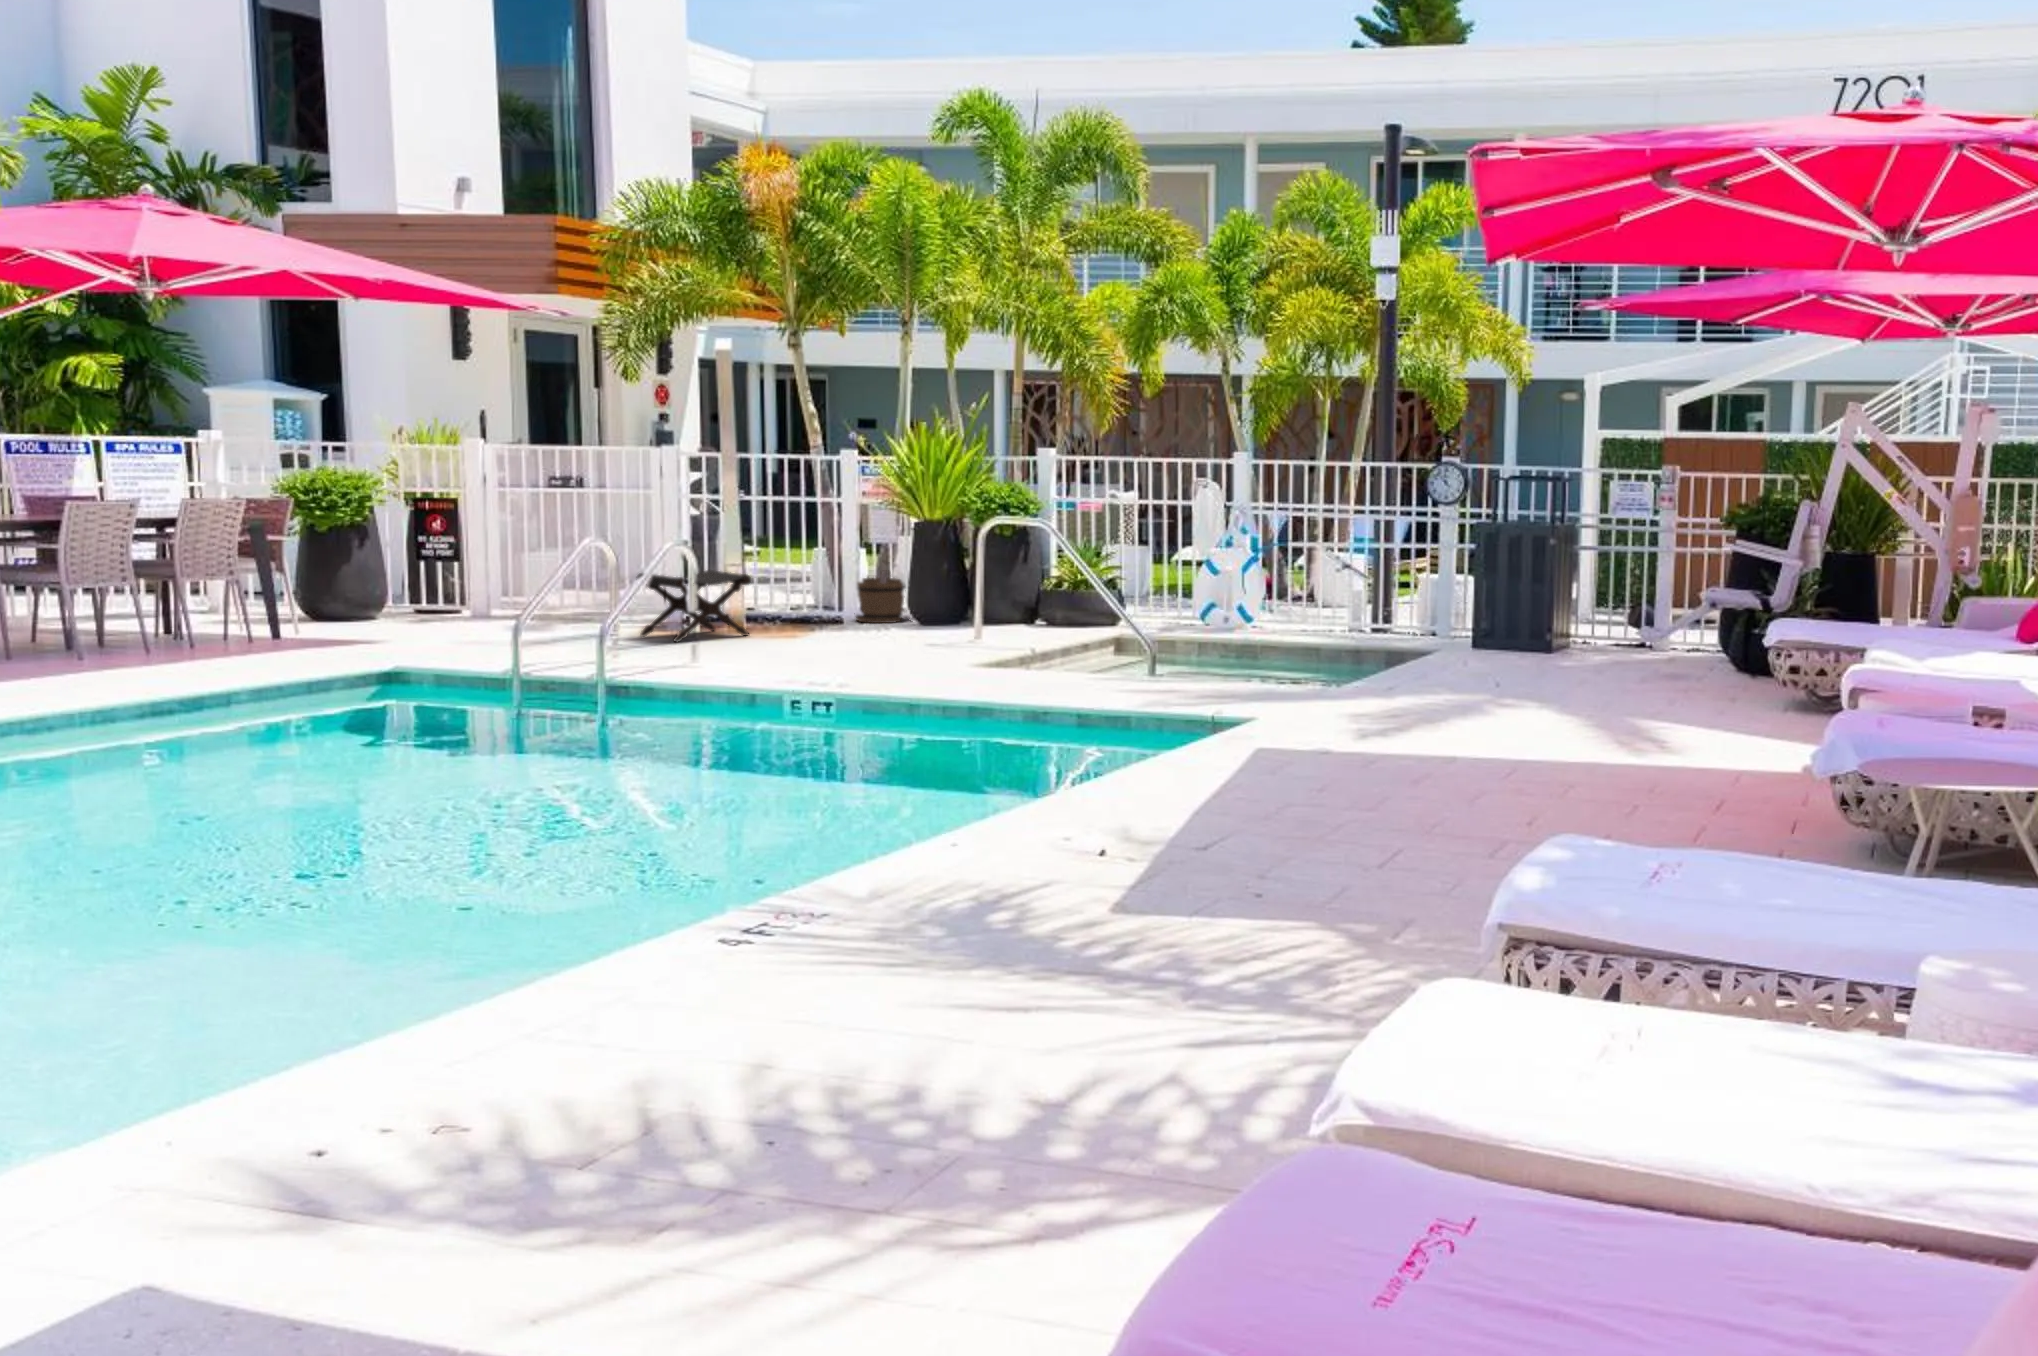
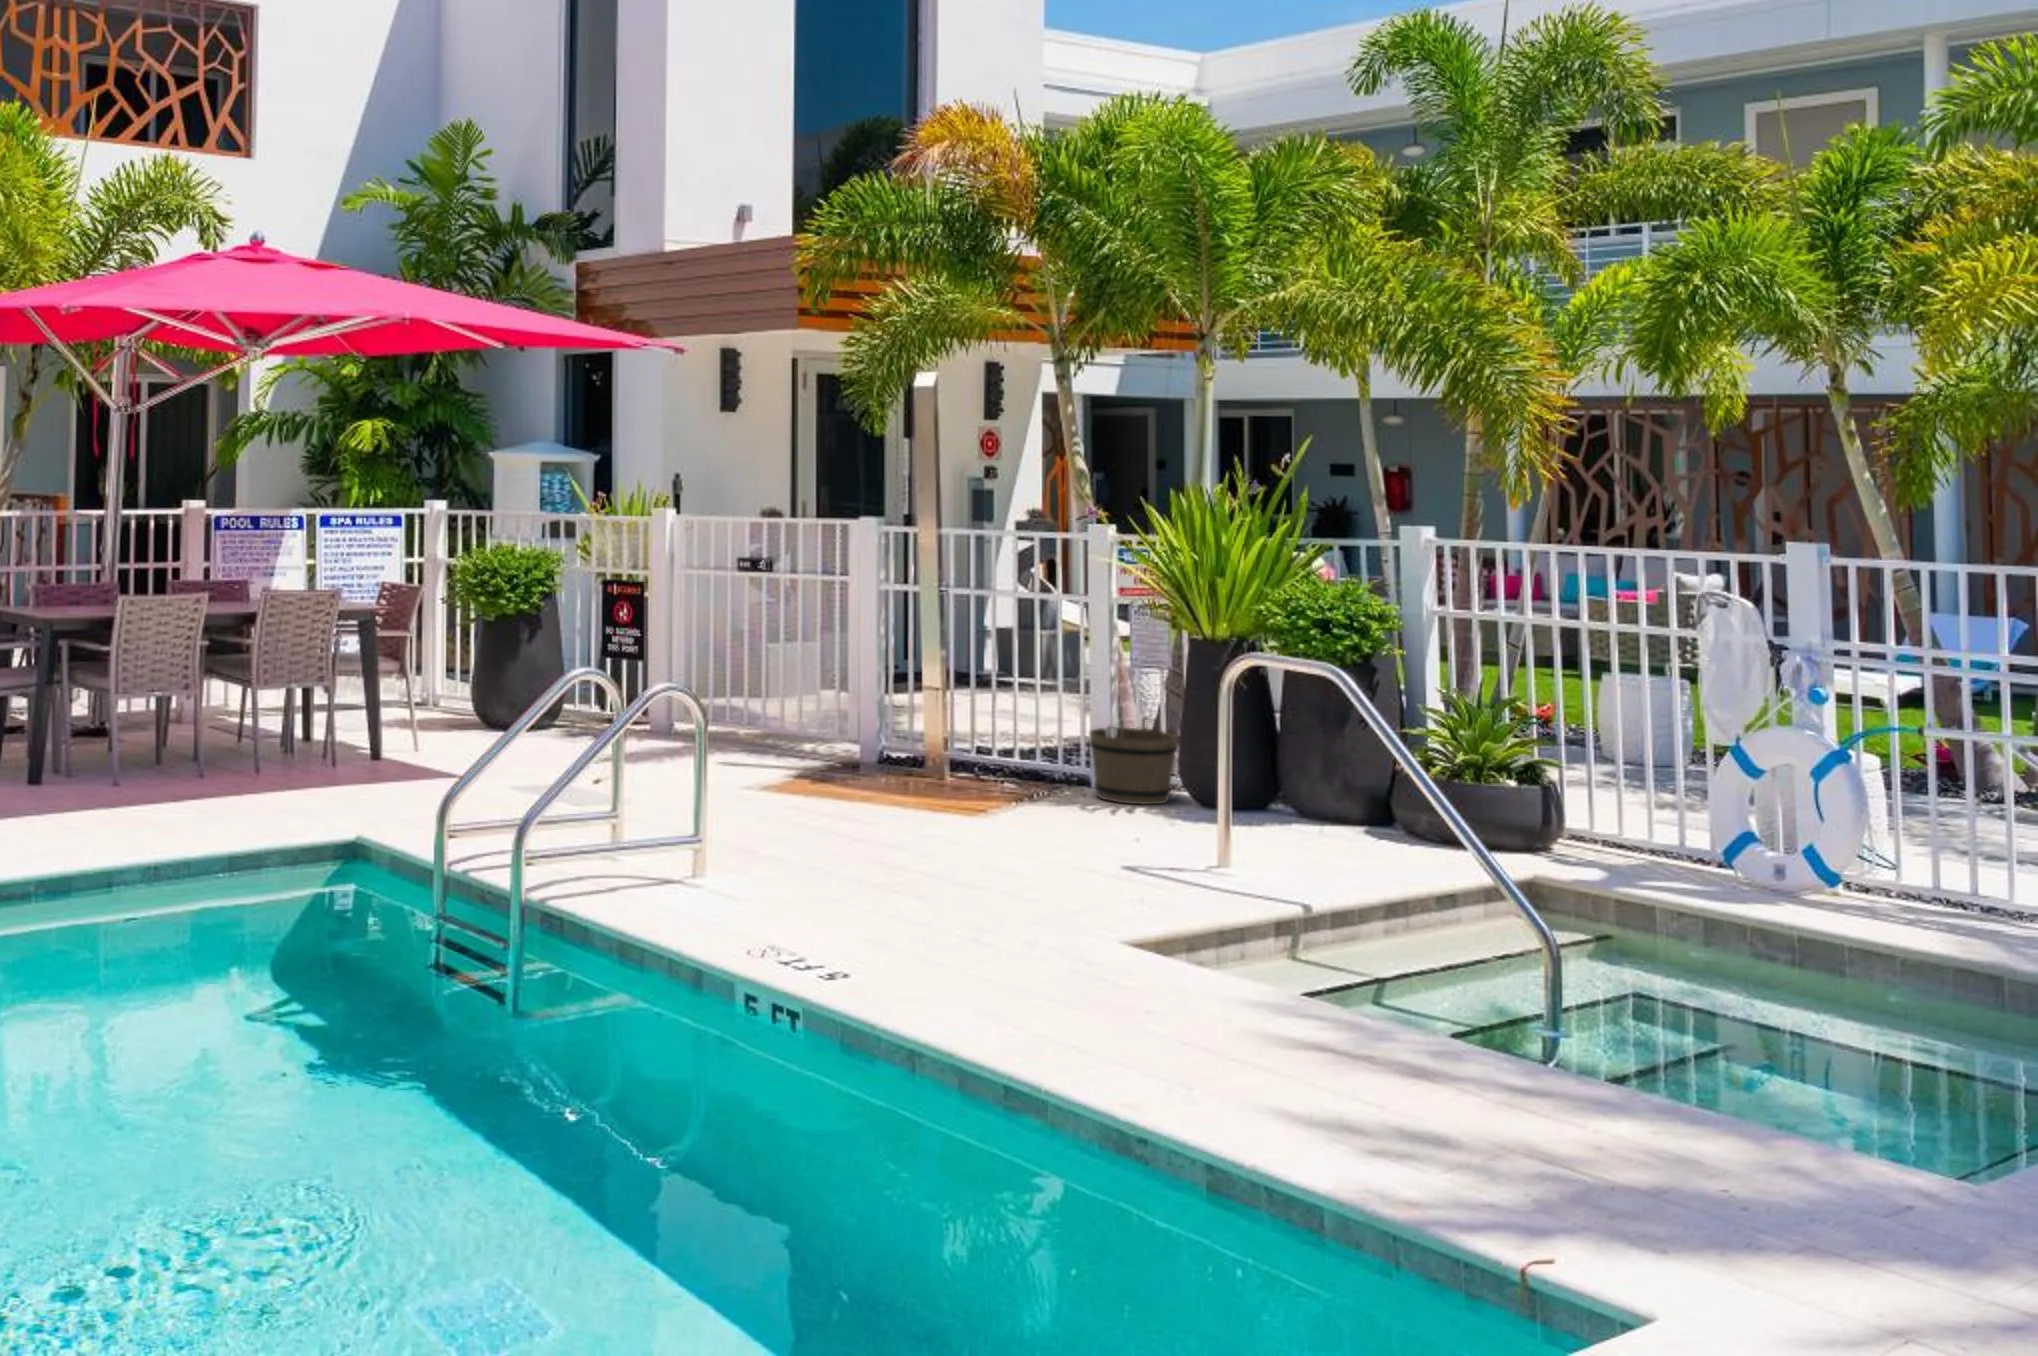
footstool: present [637,570,751,642] -> none [756,706,908,817]

